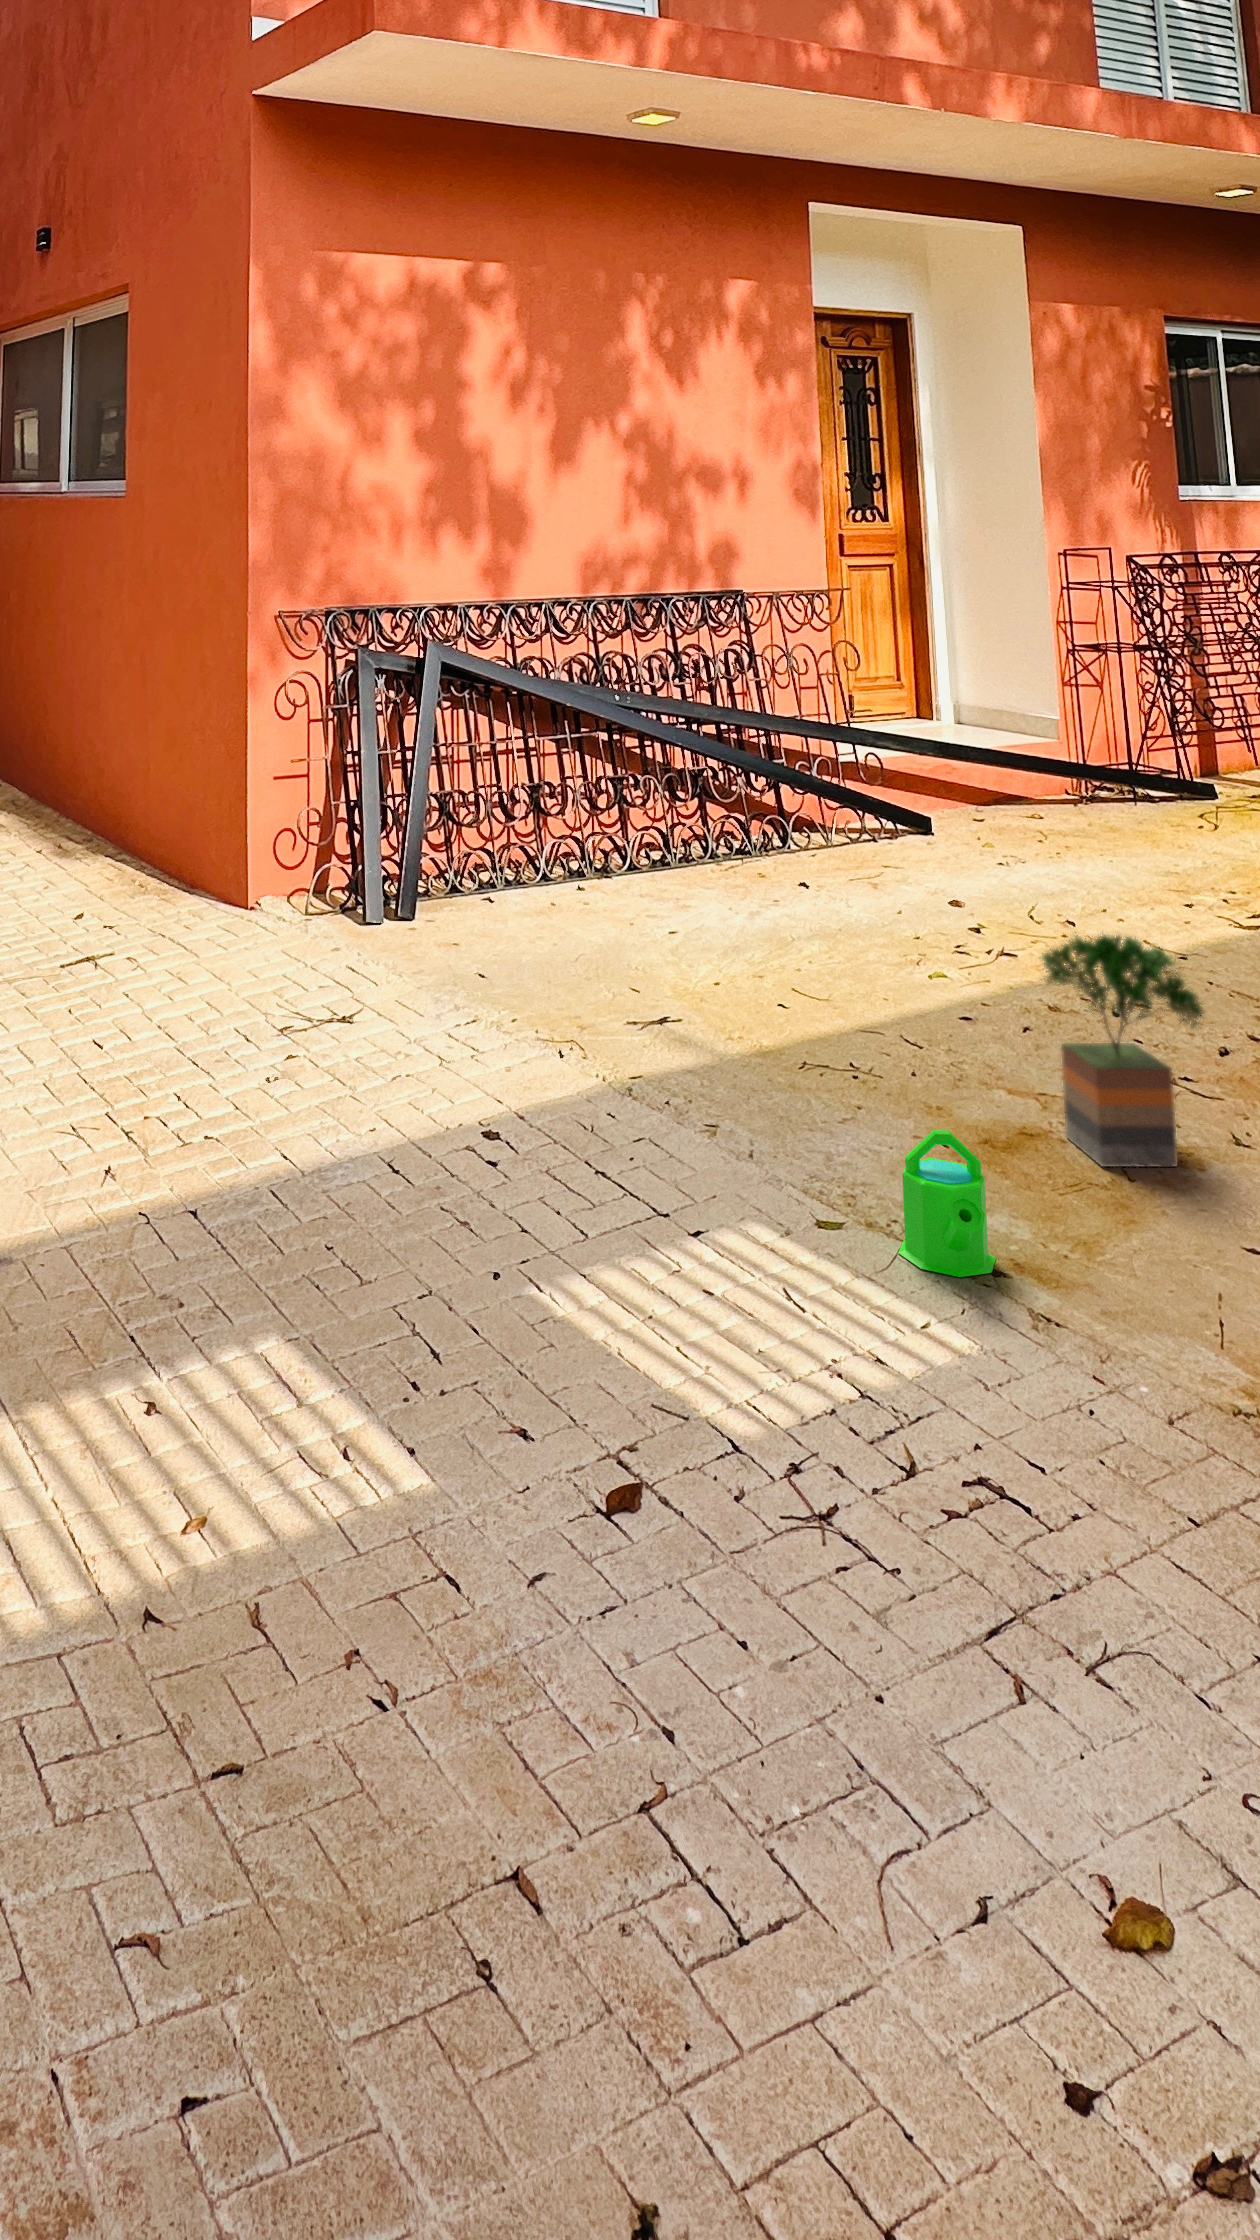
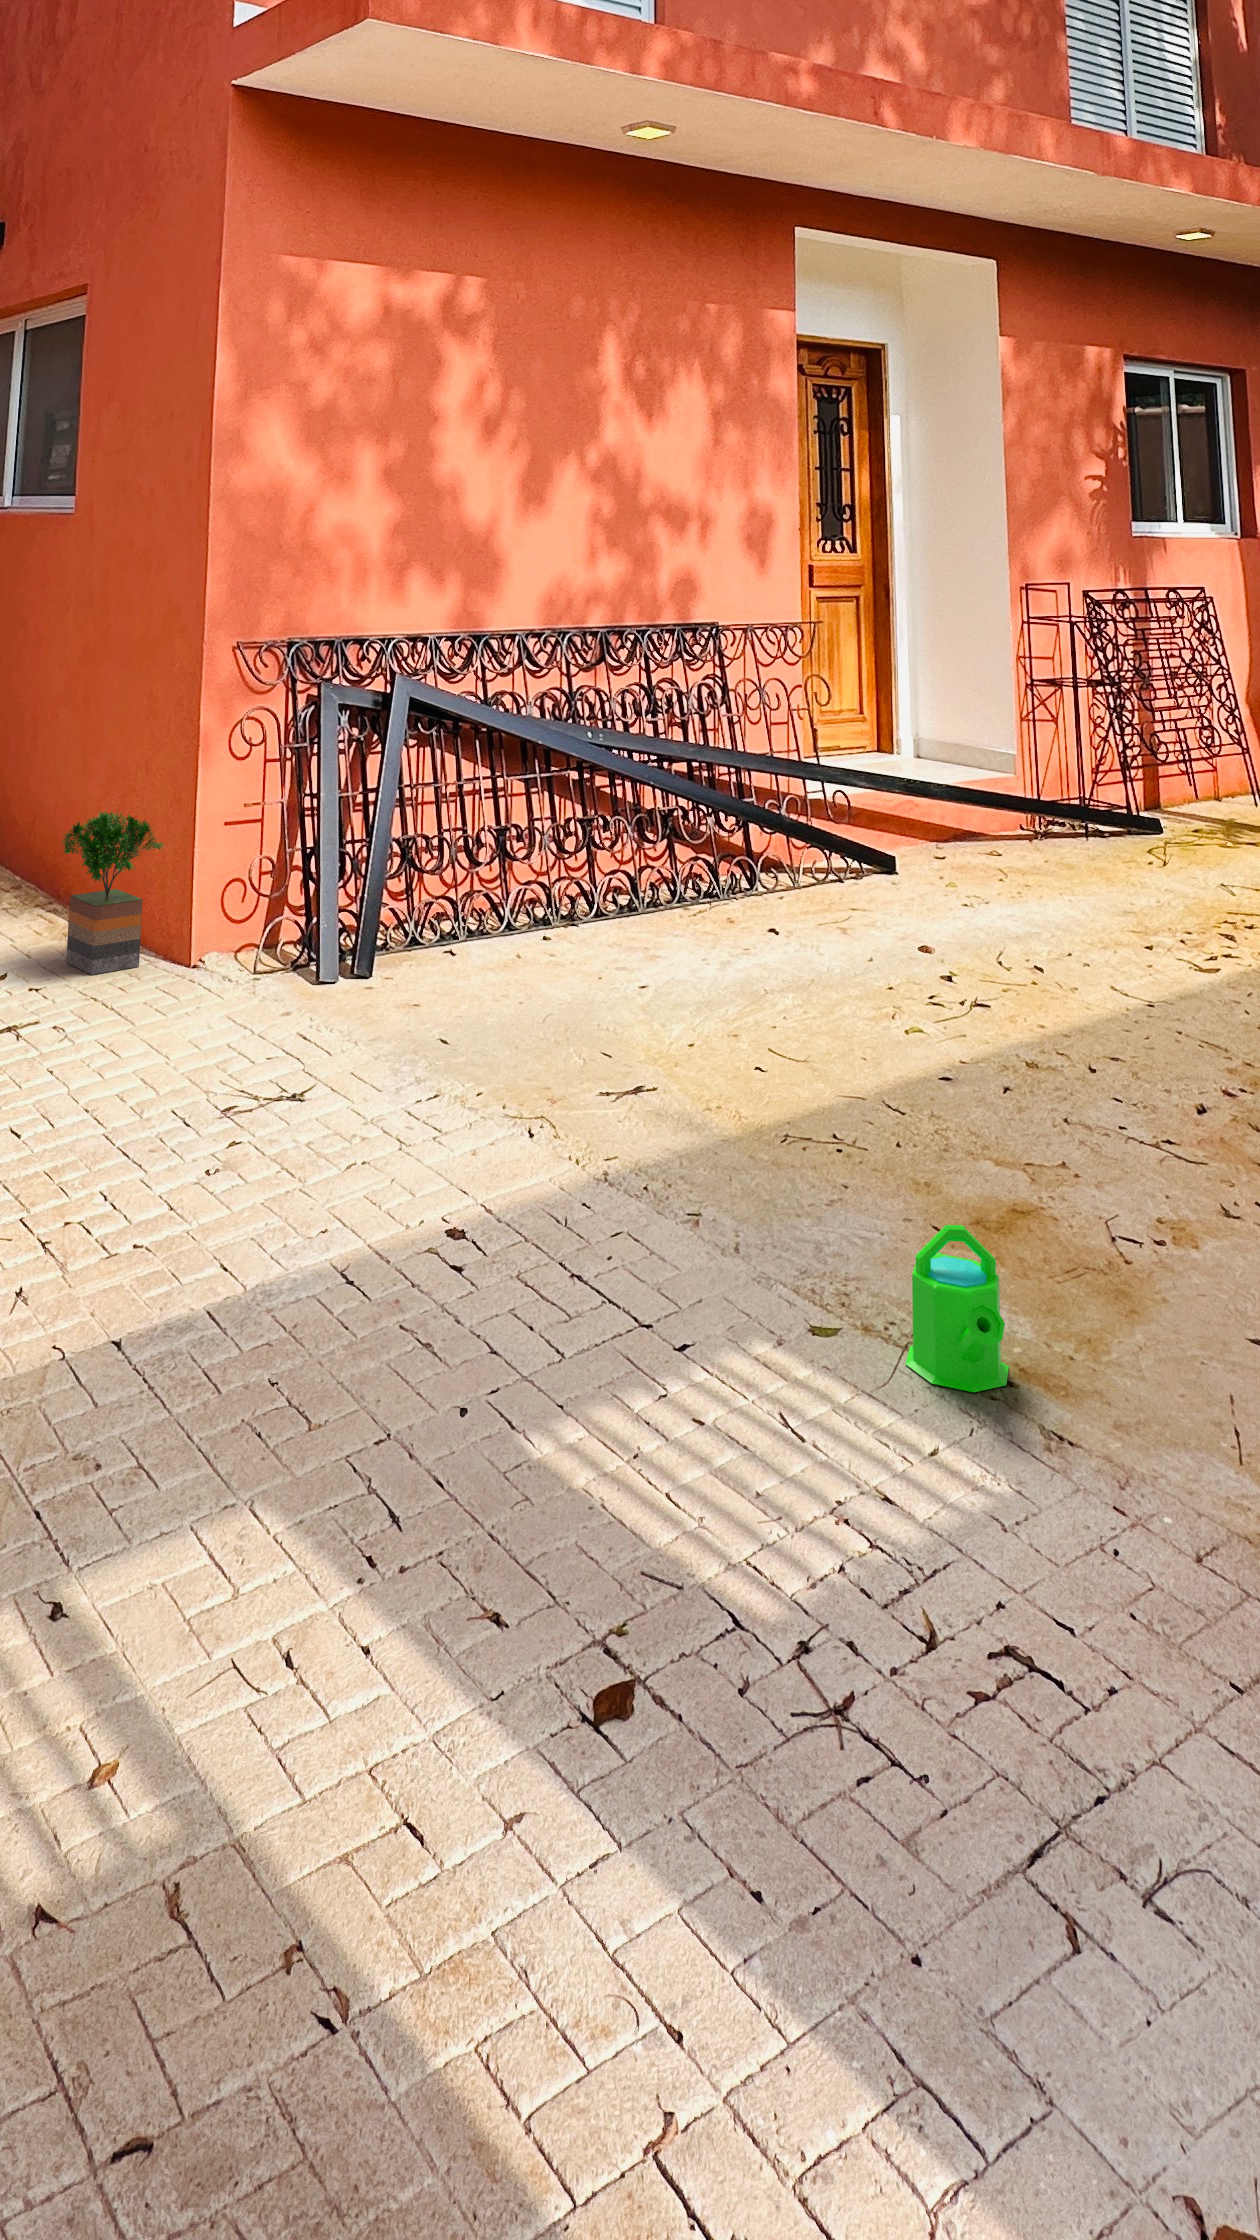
potted tree: present [1040,933,1204,1167] -> present [63,811,164,975]

